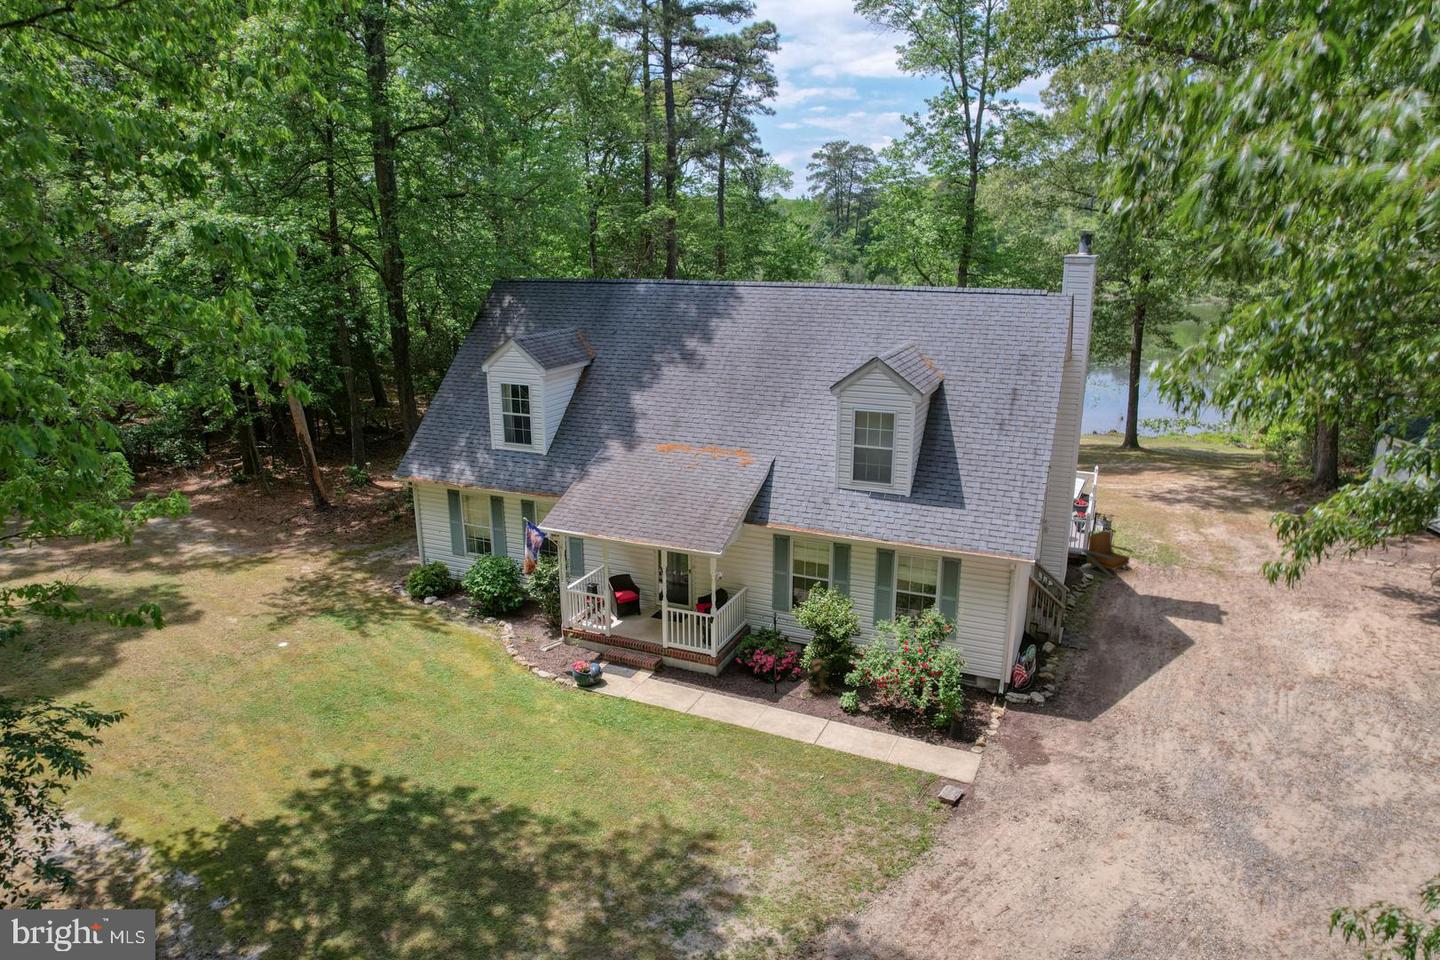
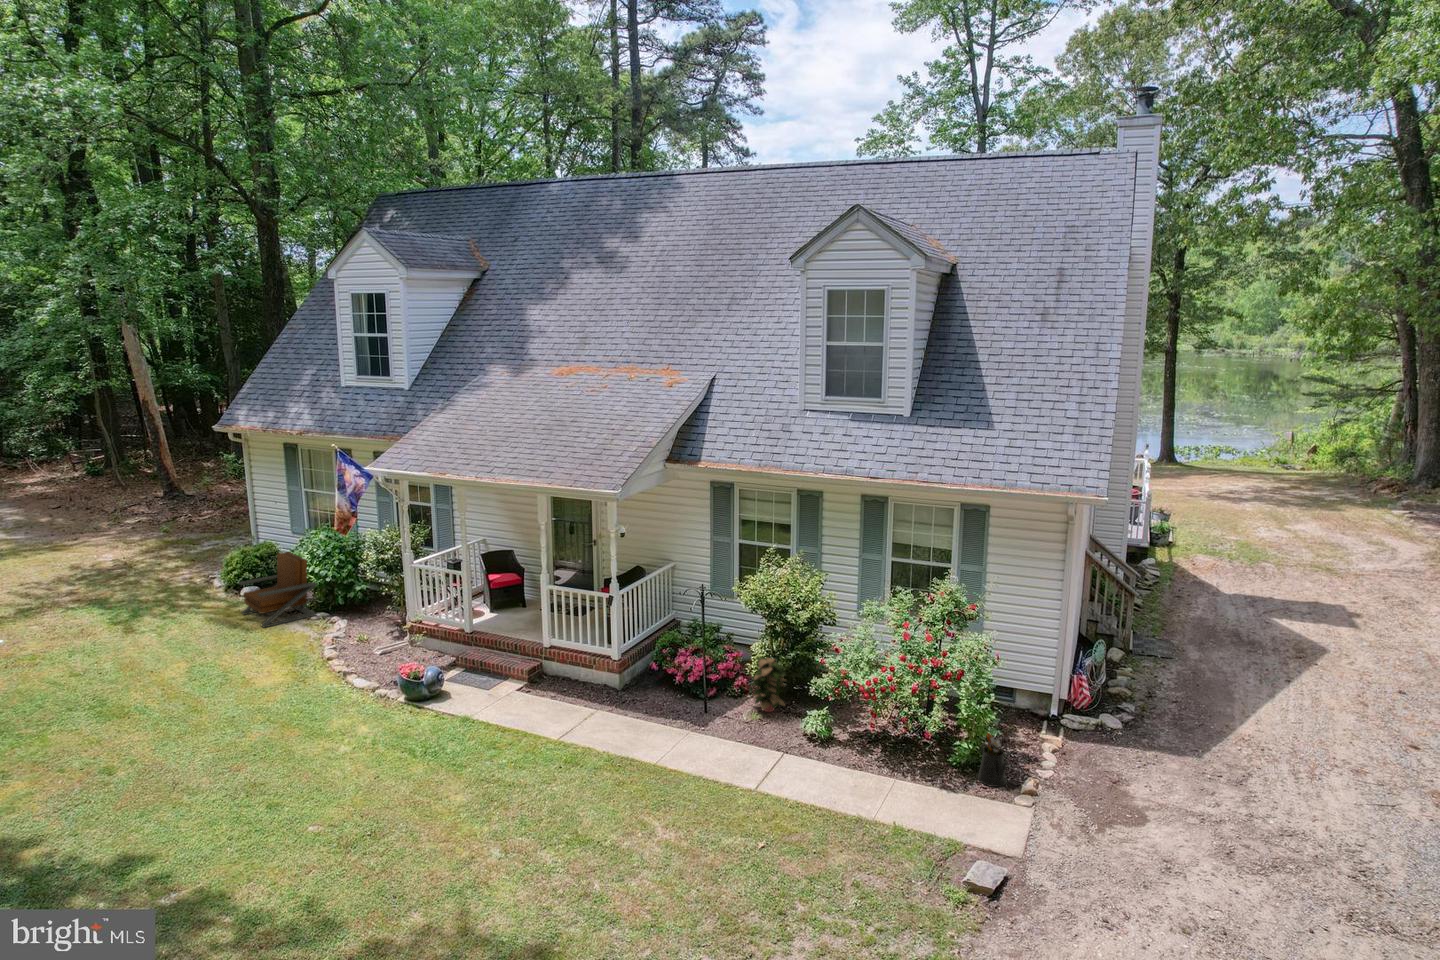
lounge chair: present [1083,531,1133,578] -> present [239,552,317,627]

